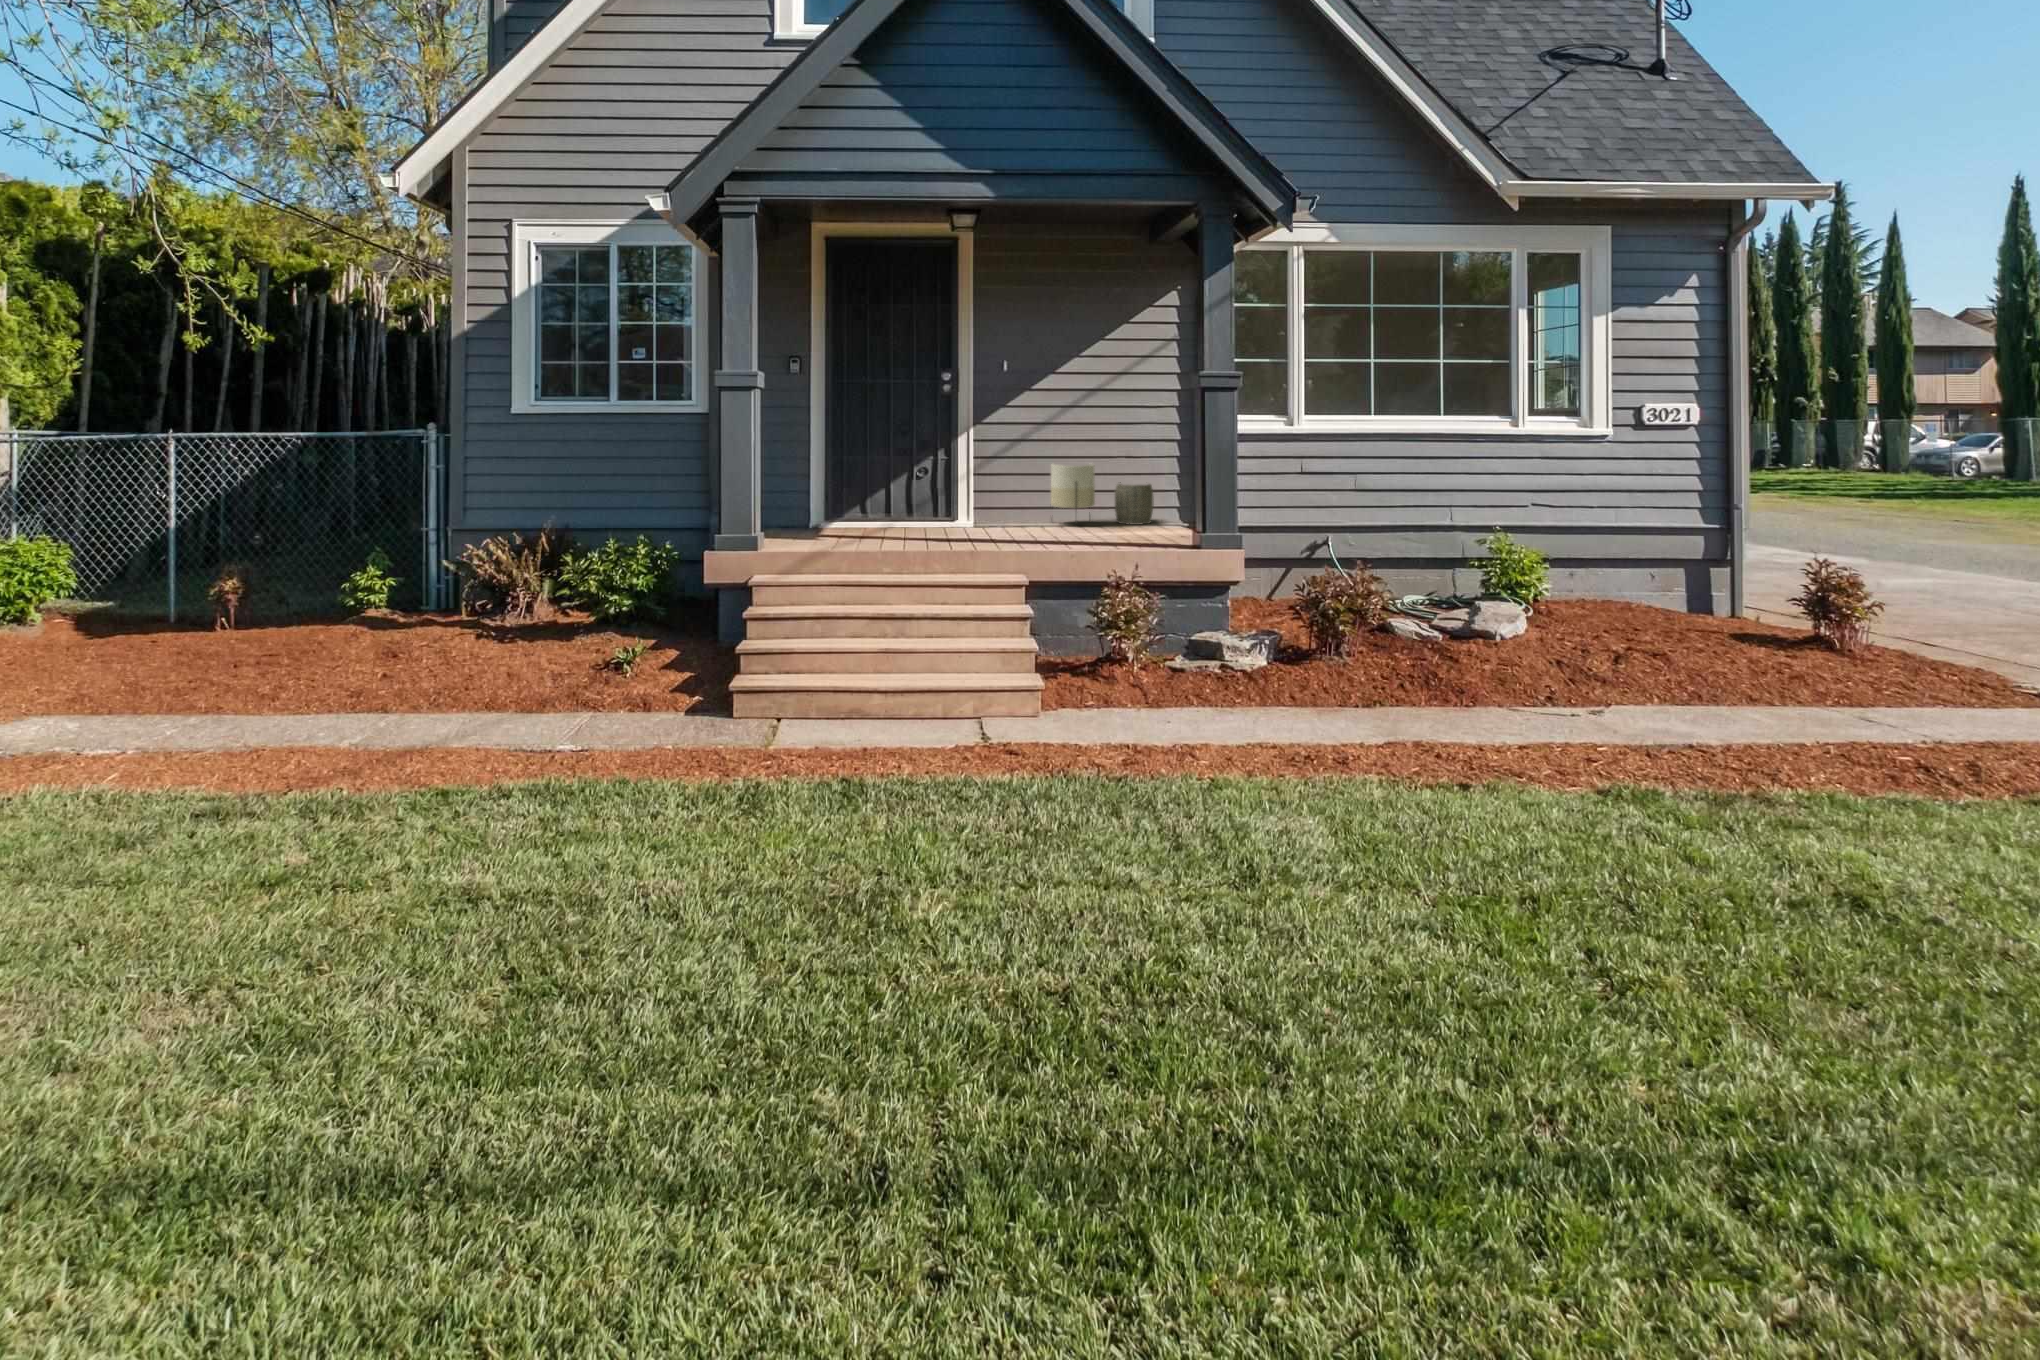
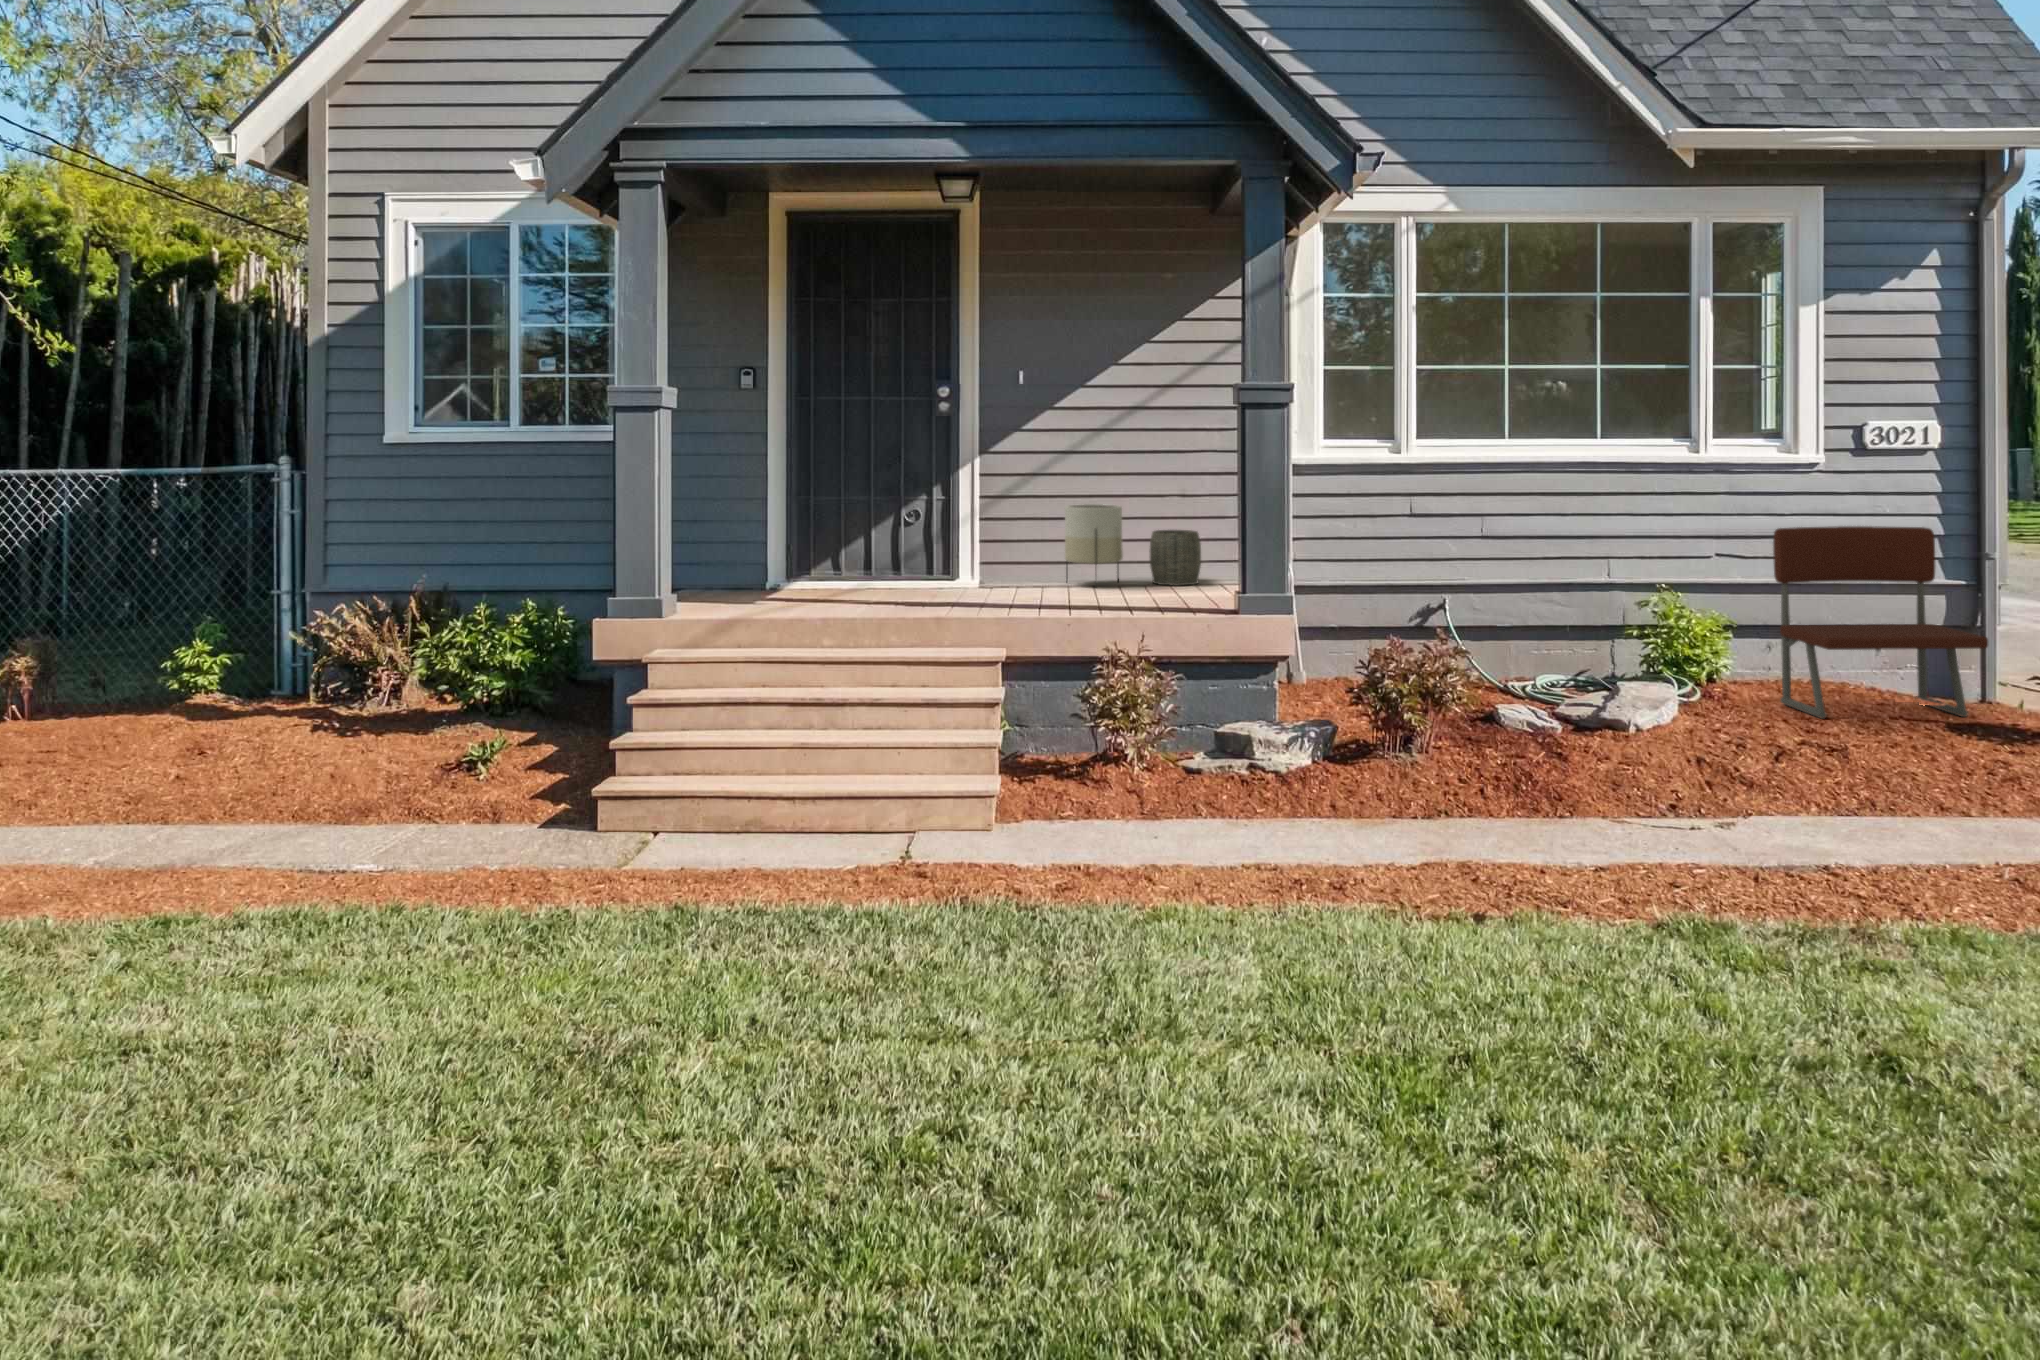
bench: none [1575,480,1736,623] -> present [1773,526,1988,719]

